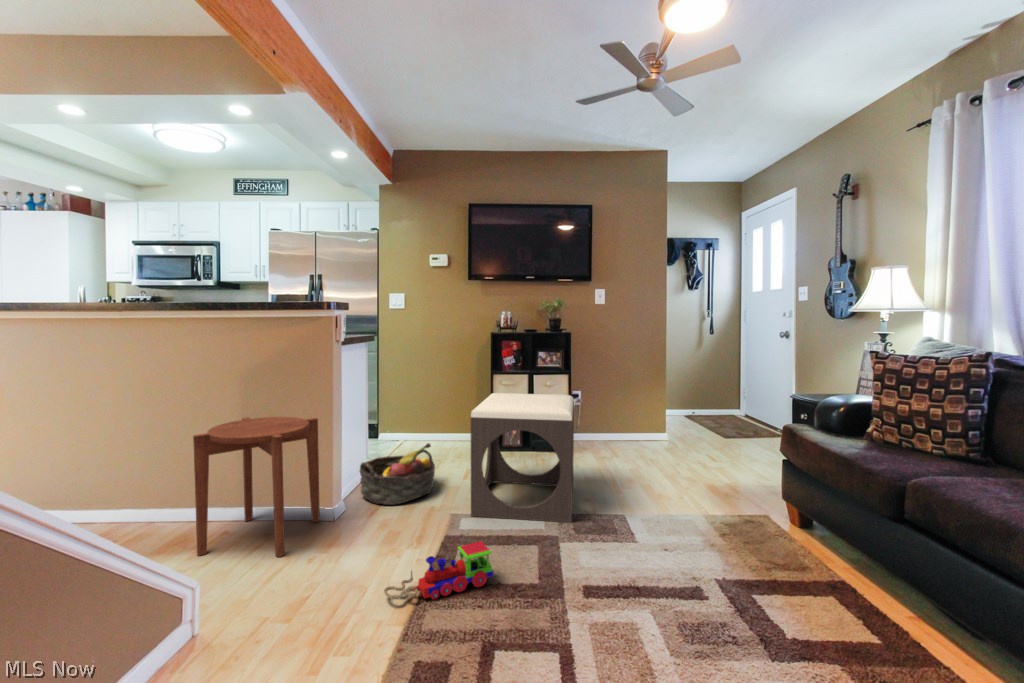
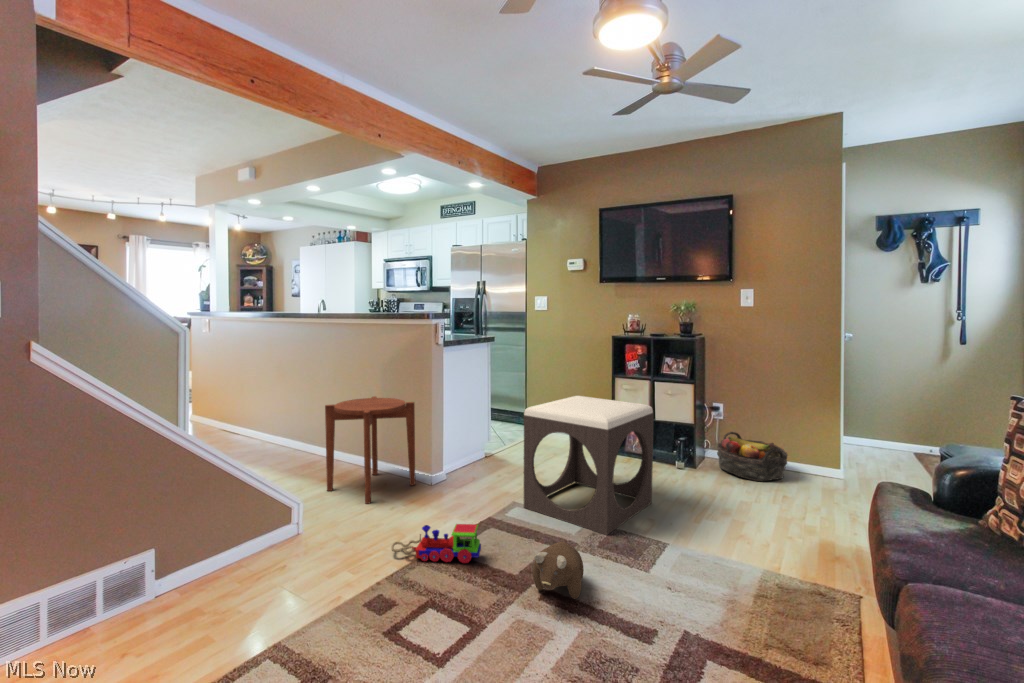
basket: present [360,443,435,505] -> present [717,432,788,481]
plush toy: none [569,534,620,588] -> present [533,542,584,599]

